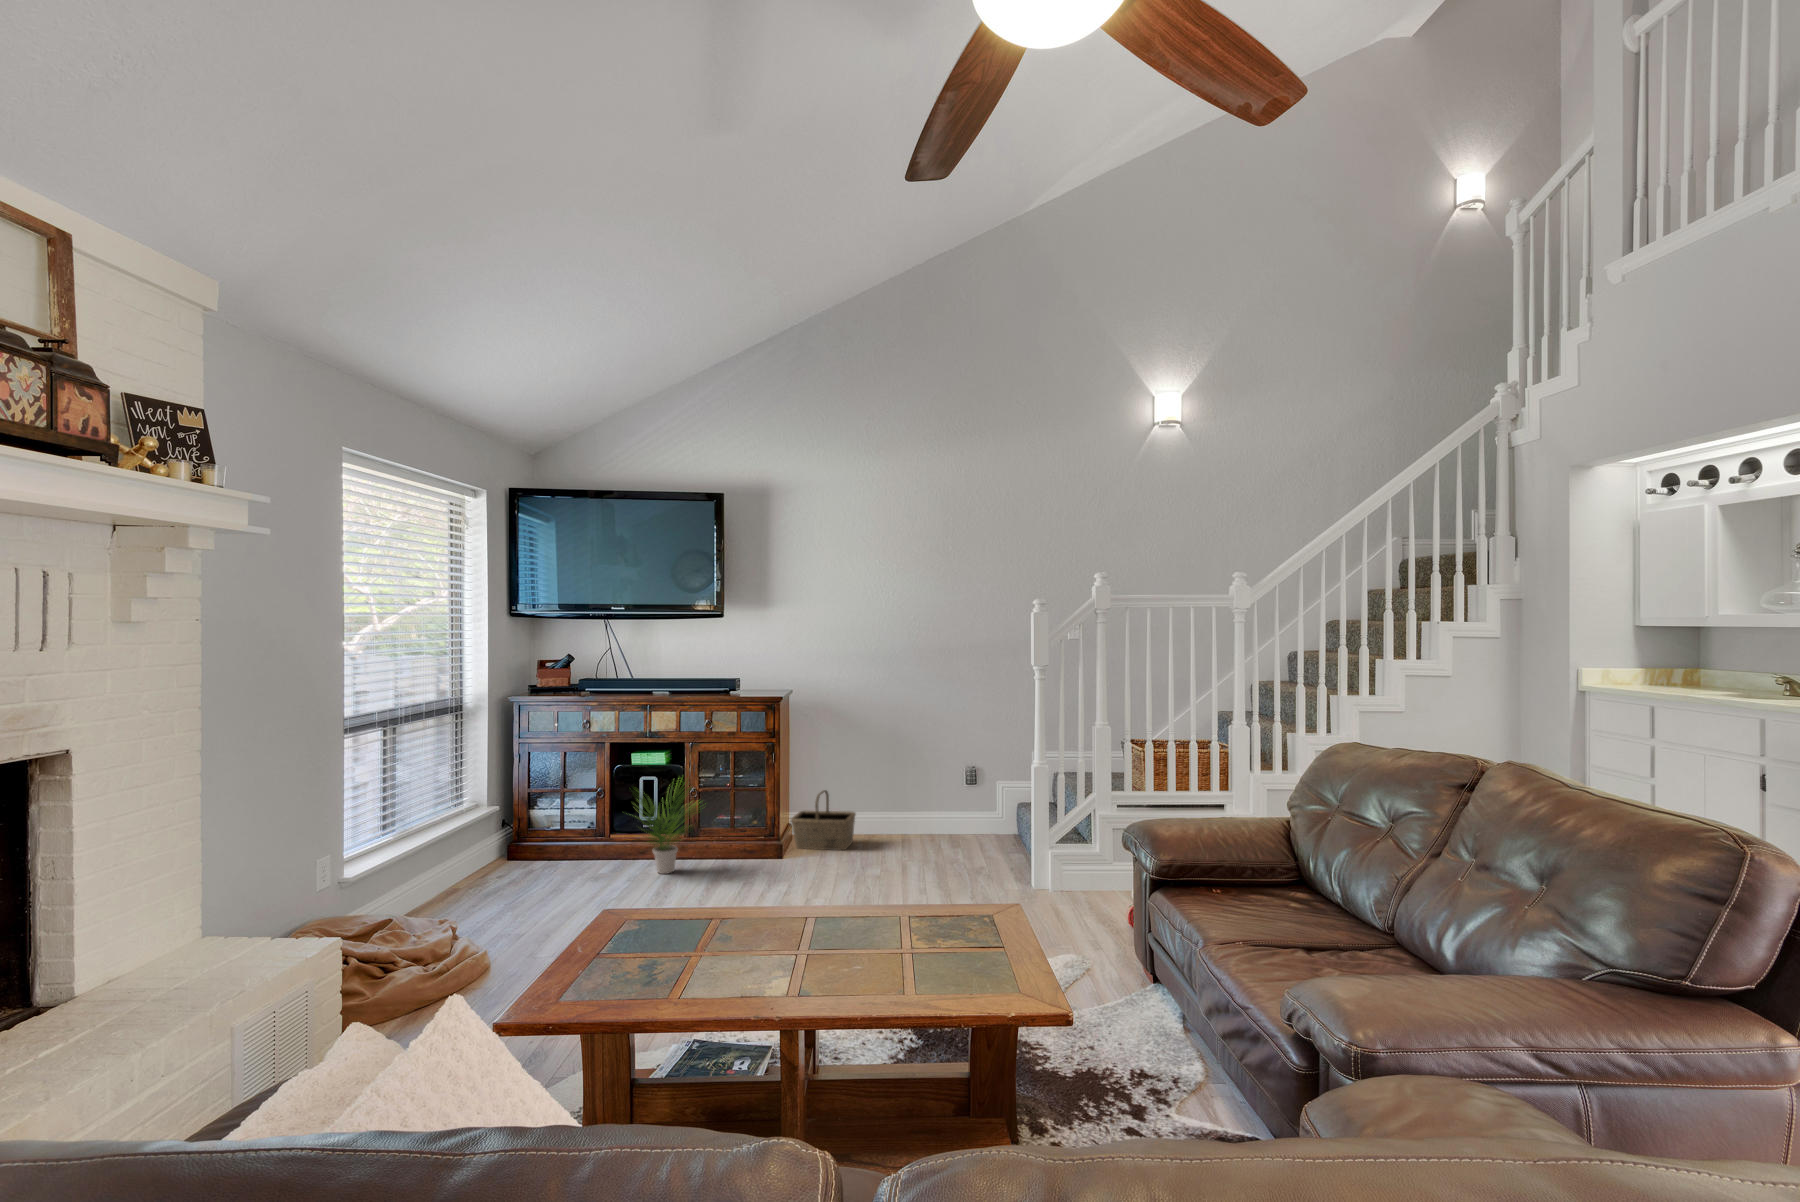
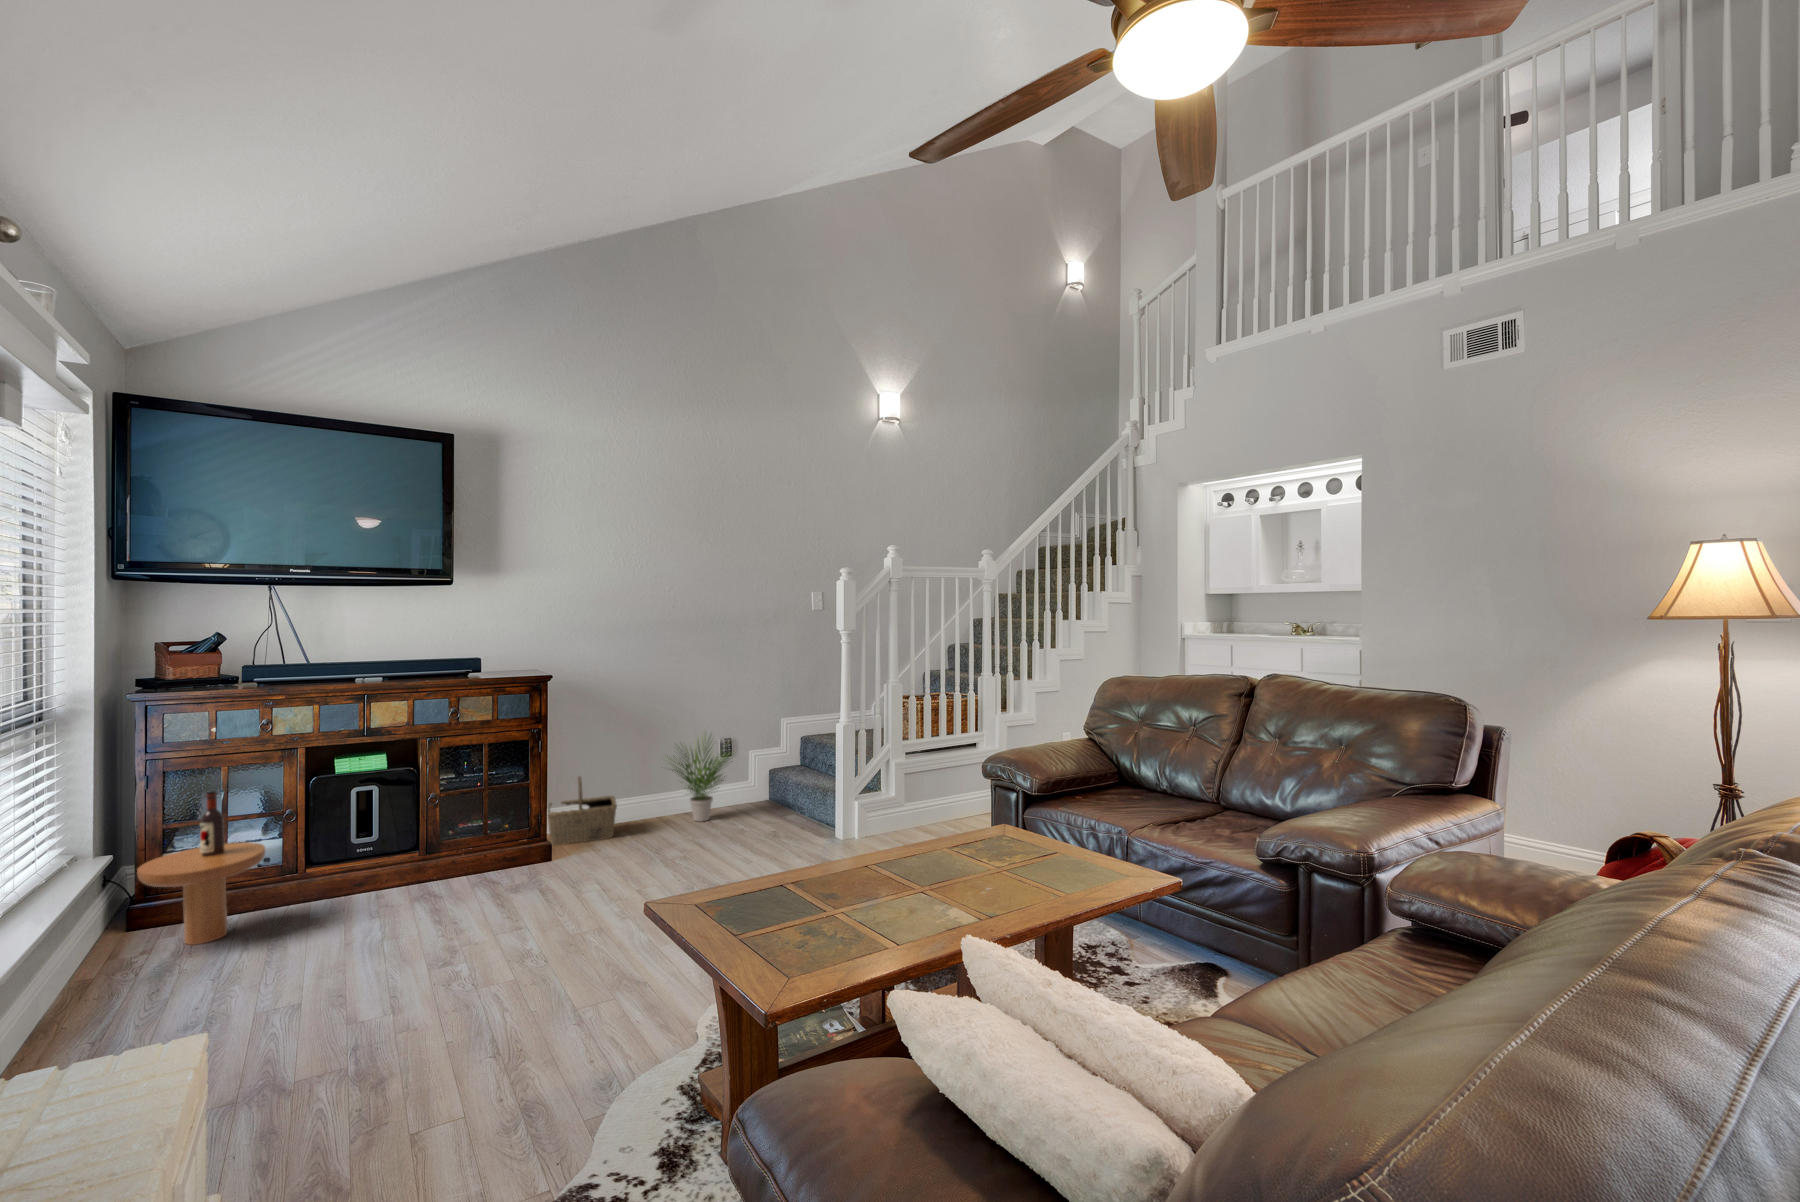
side table: none [505,768,578,875] -> present [137,791,265,945]
potted plant: present [632,786,700,874] -> present [668,742,732,822]

